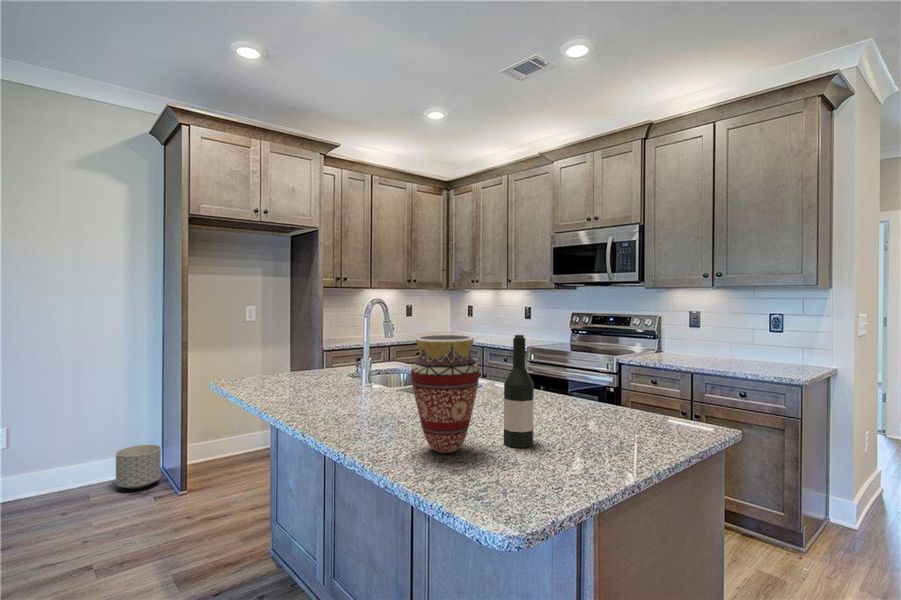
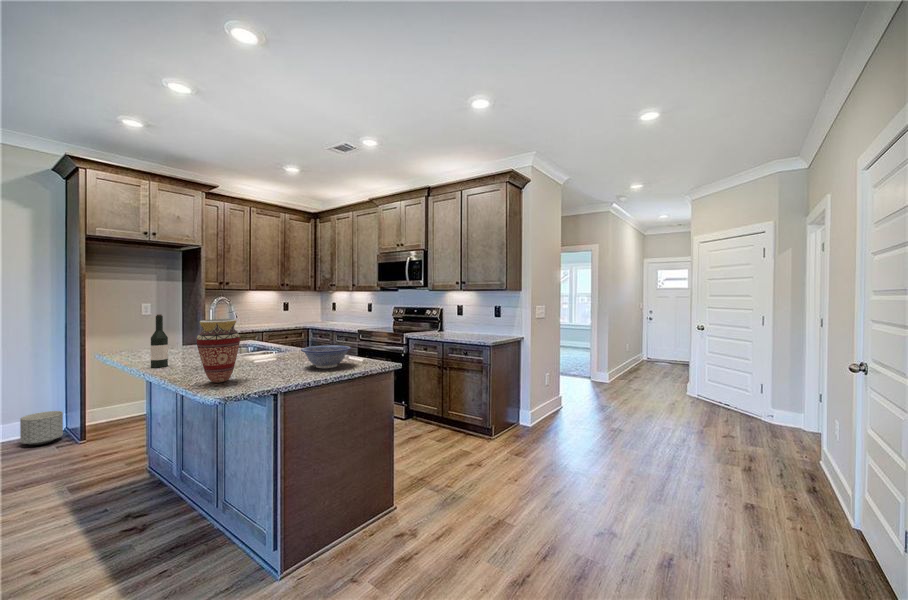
wine bottle: present [504,335,534,448] -> present [151,314,168,368]
decorative bowl: none [546,382,636,427] -> present [301,345,351,368]

